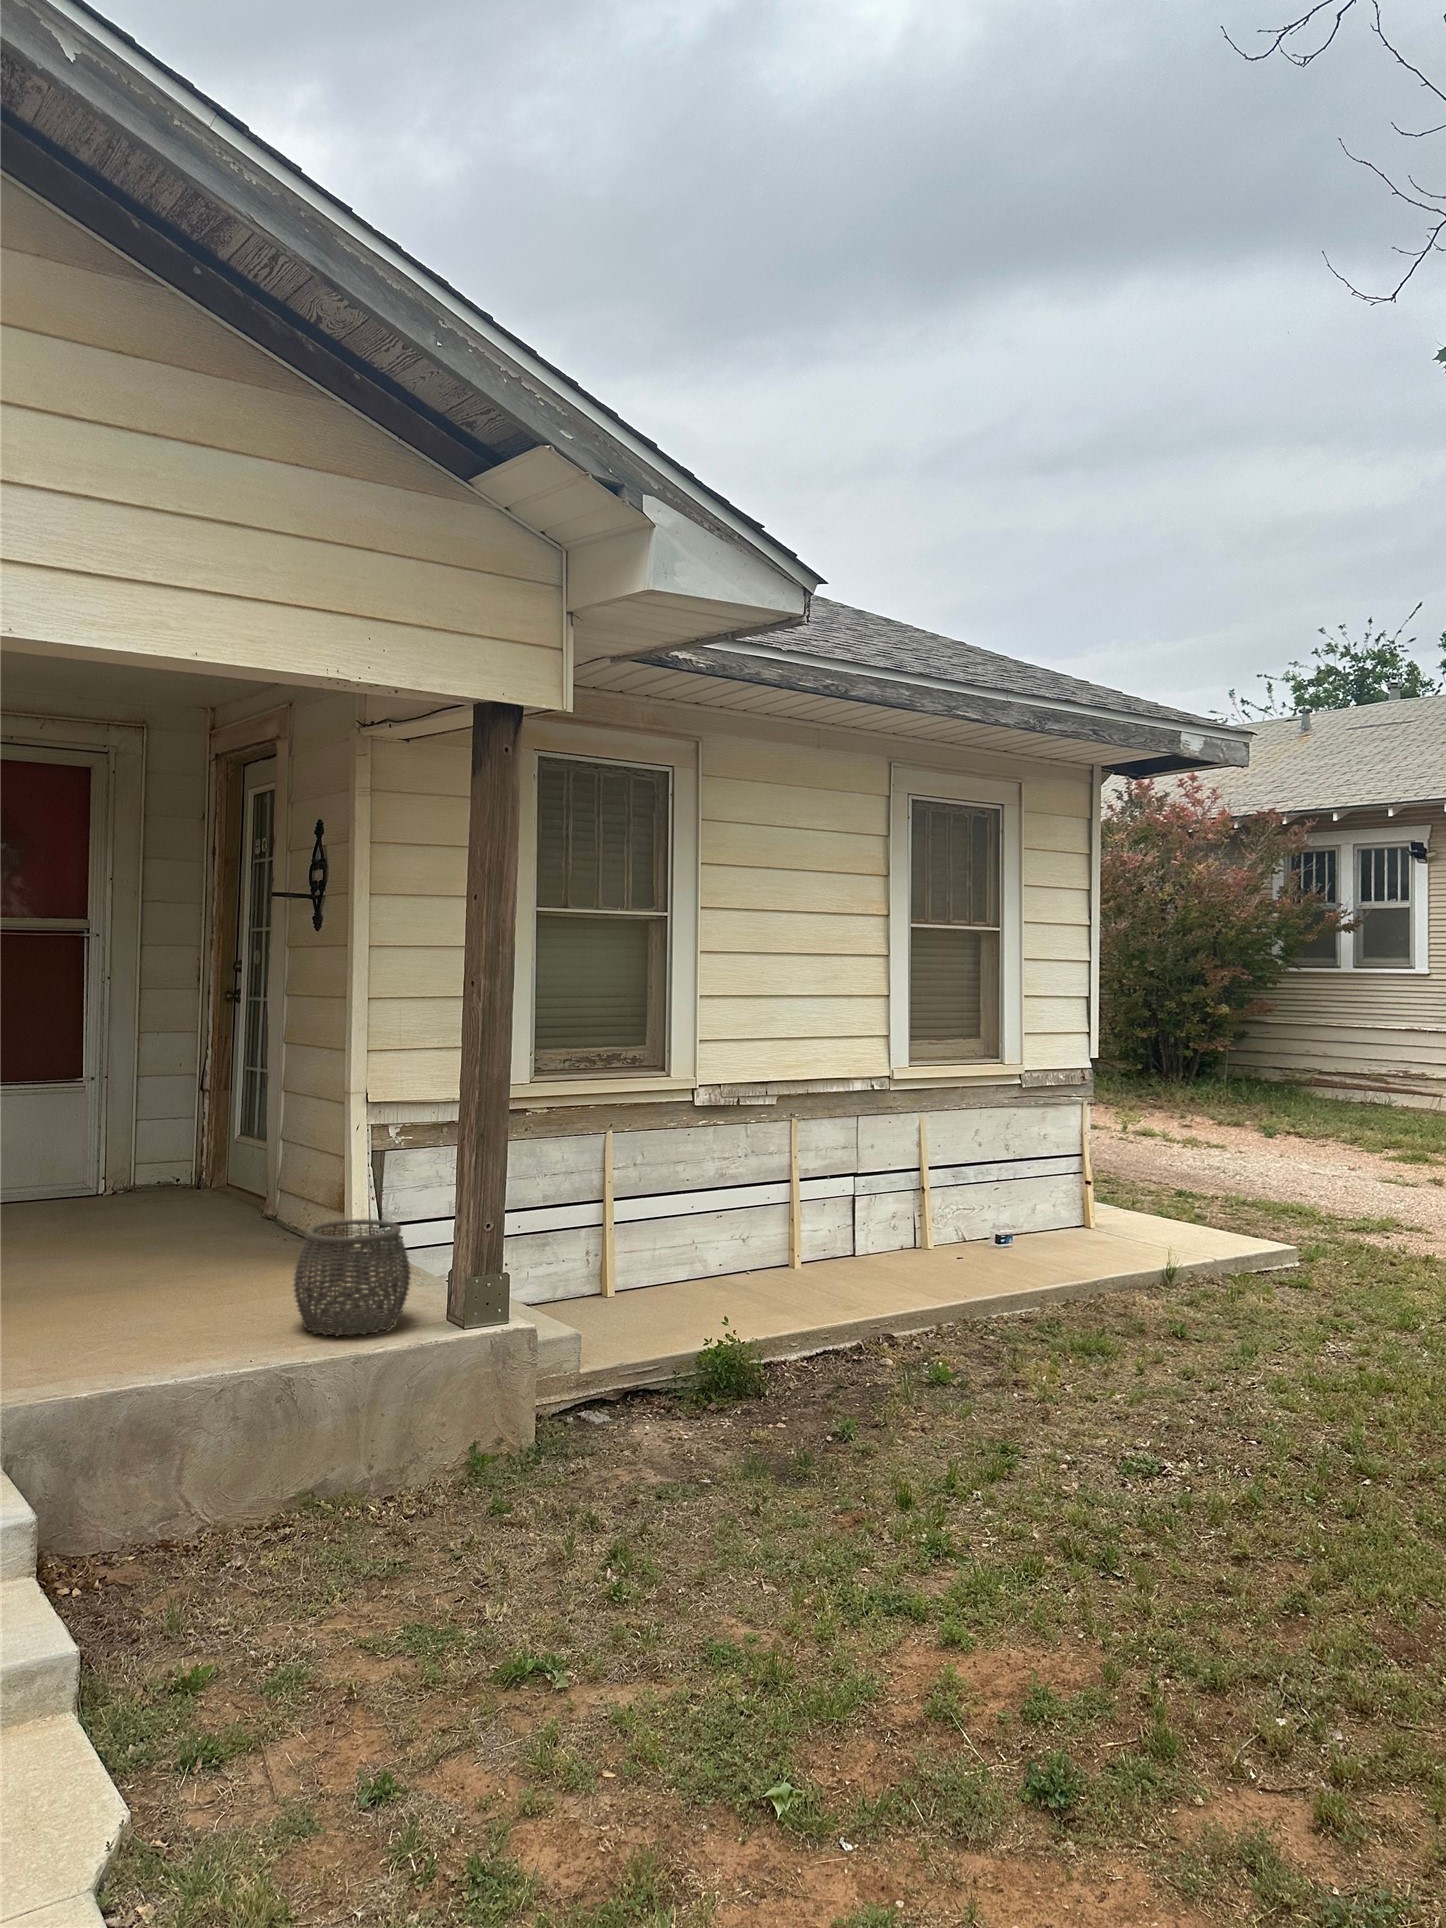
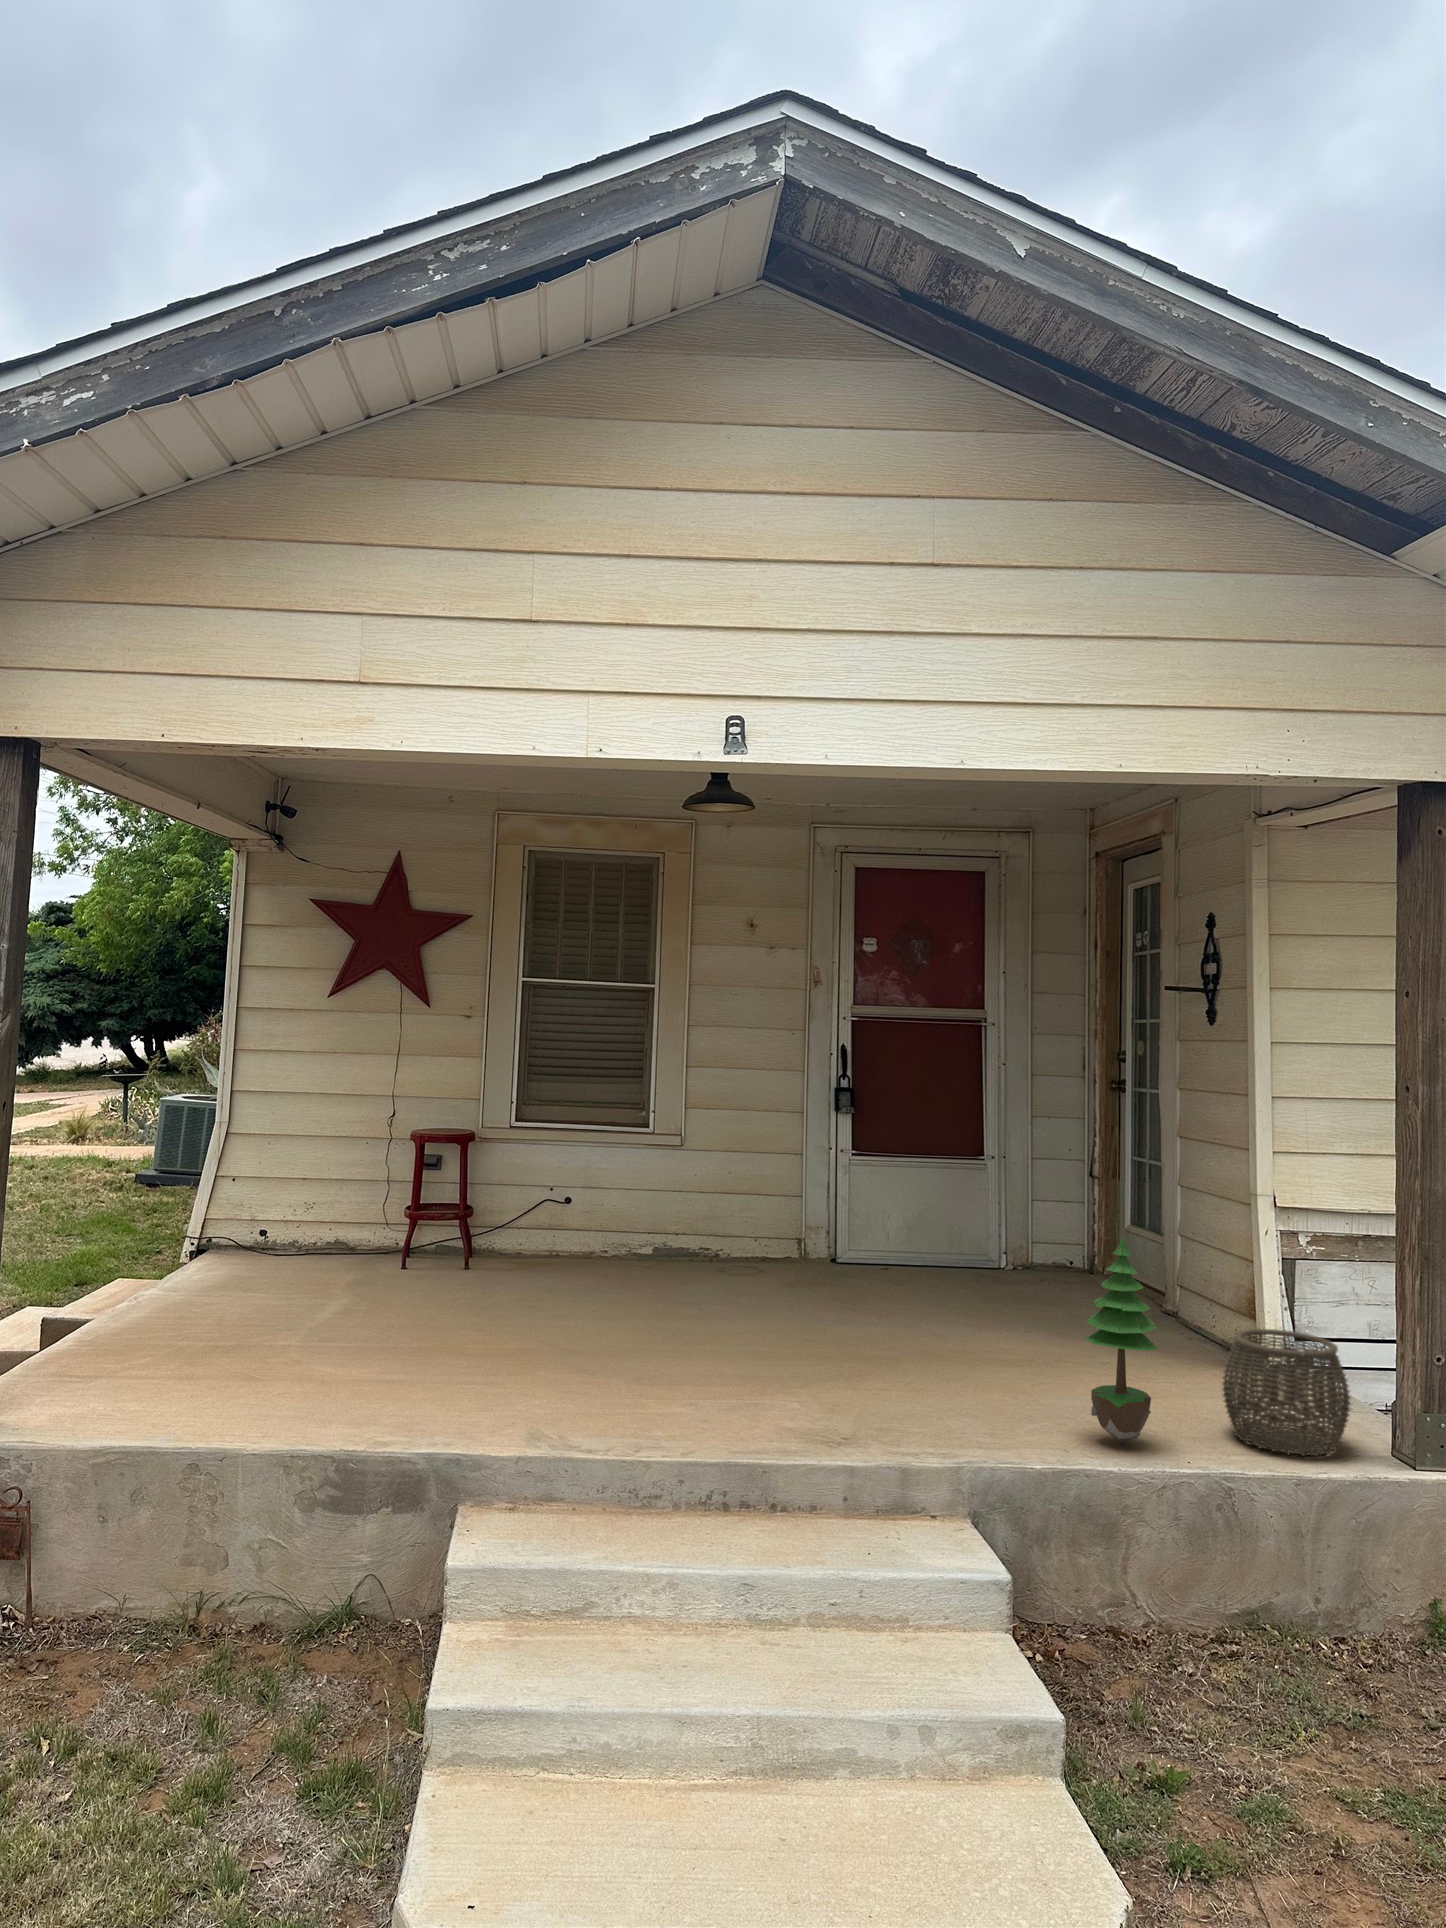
potted tree: none [144,1146,225,1357] -> present [1084,1237,1159,1443]

